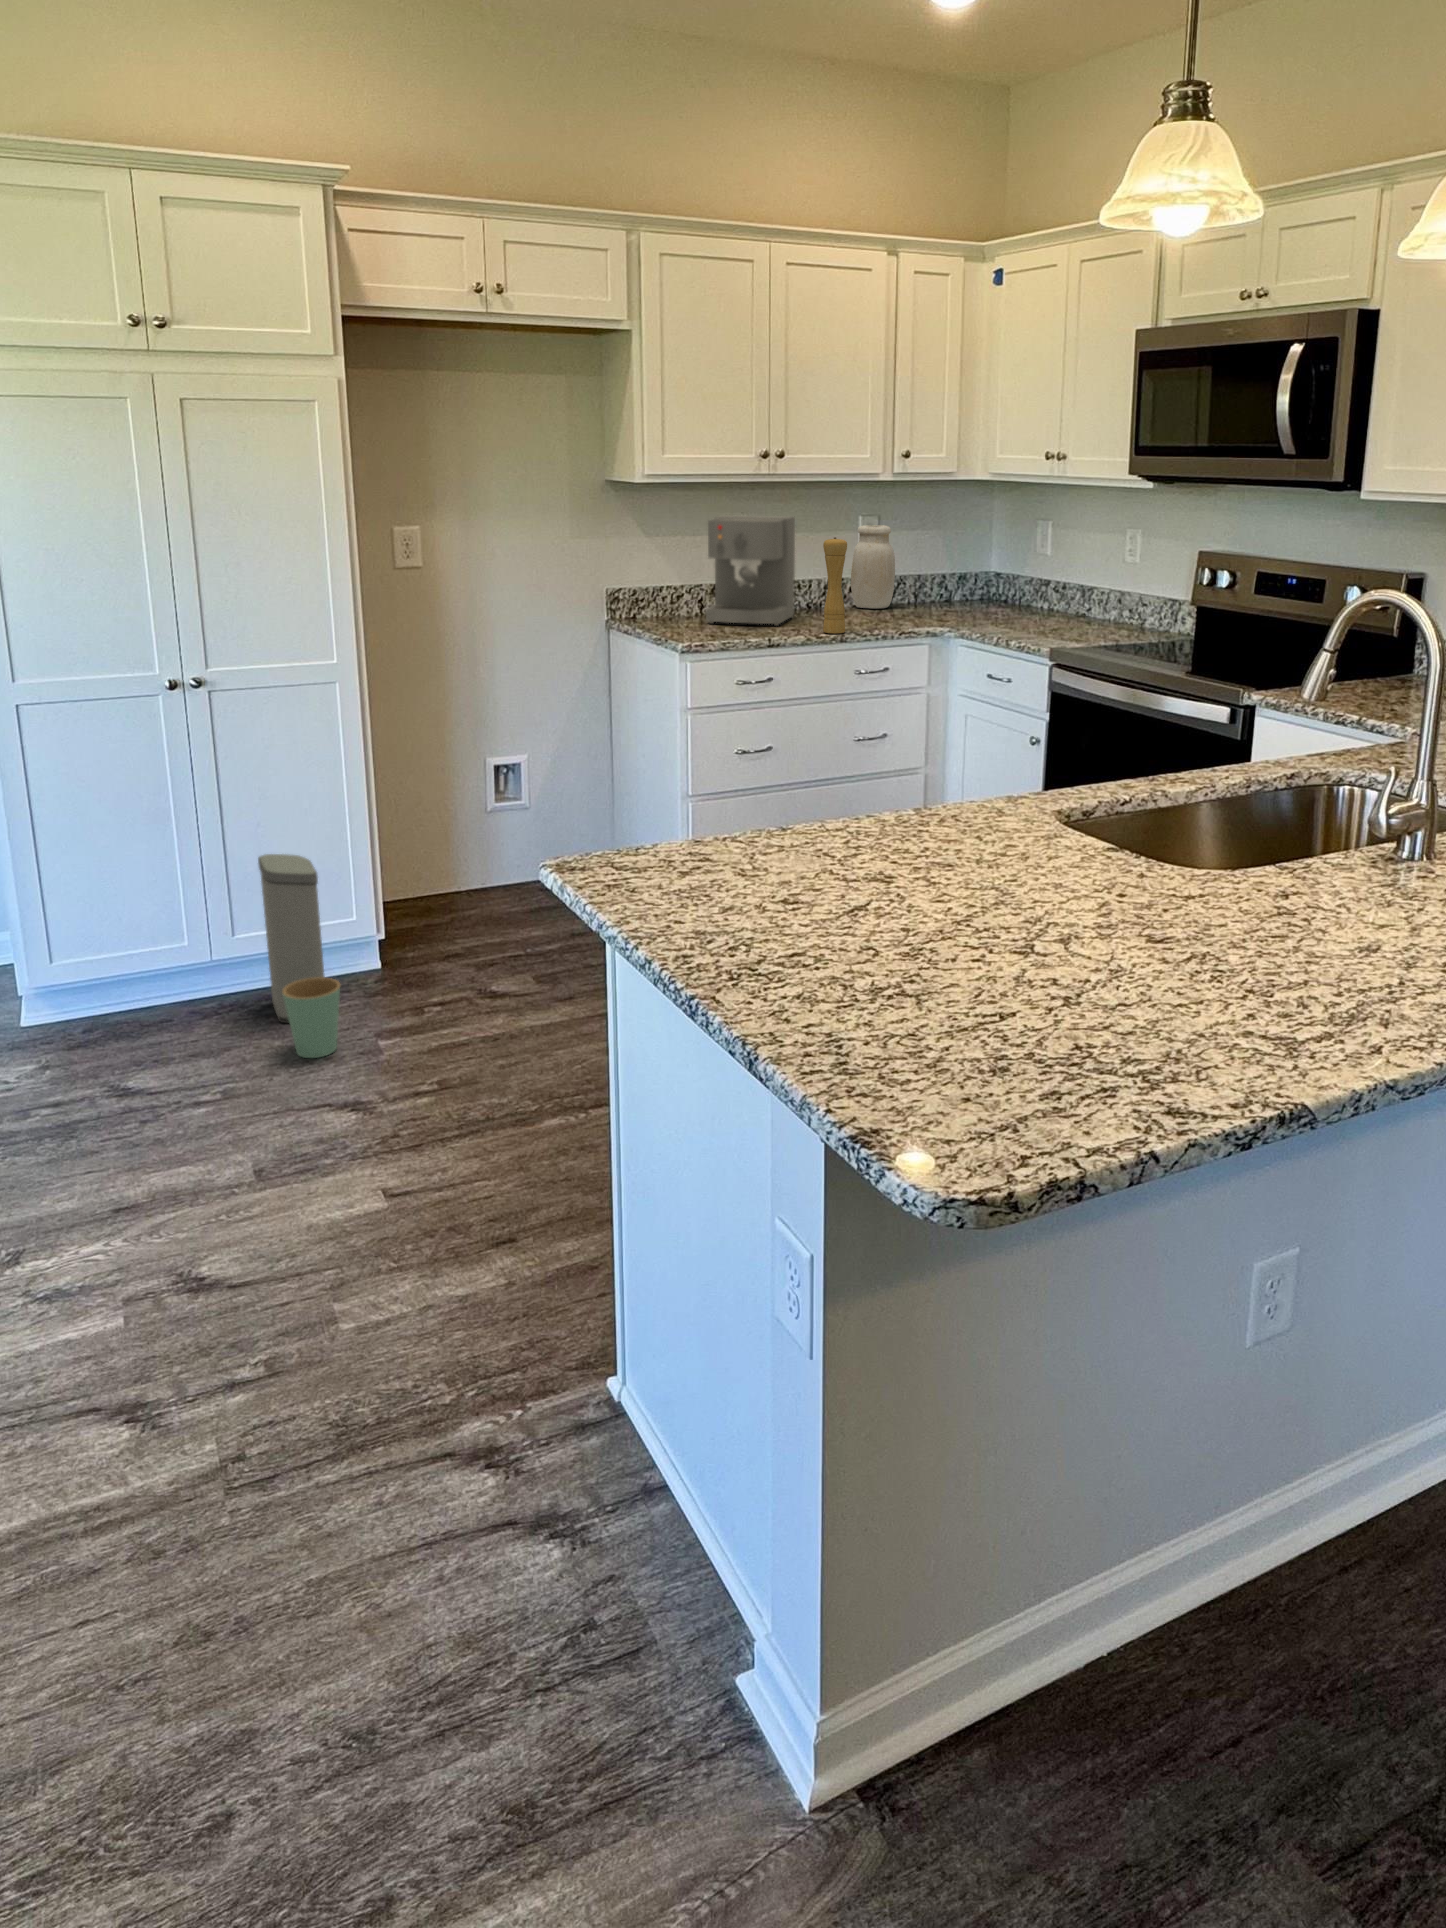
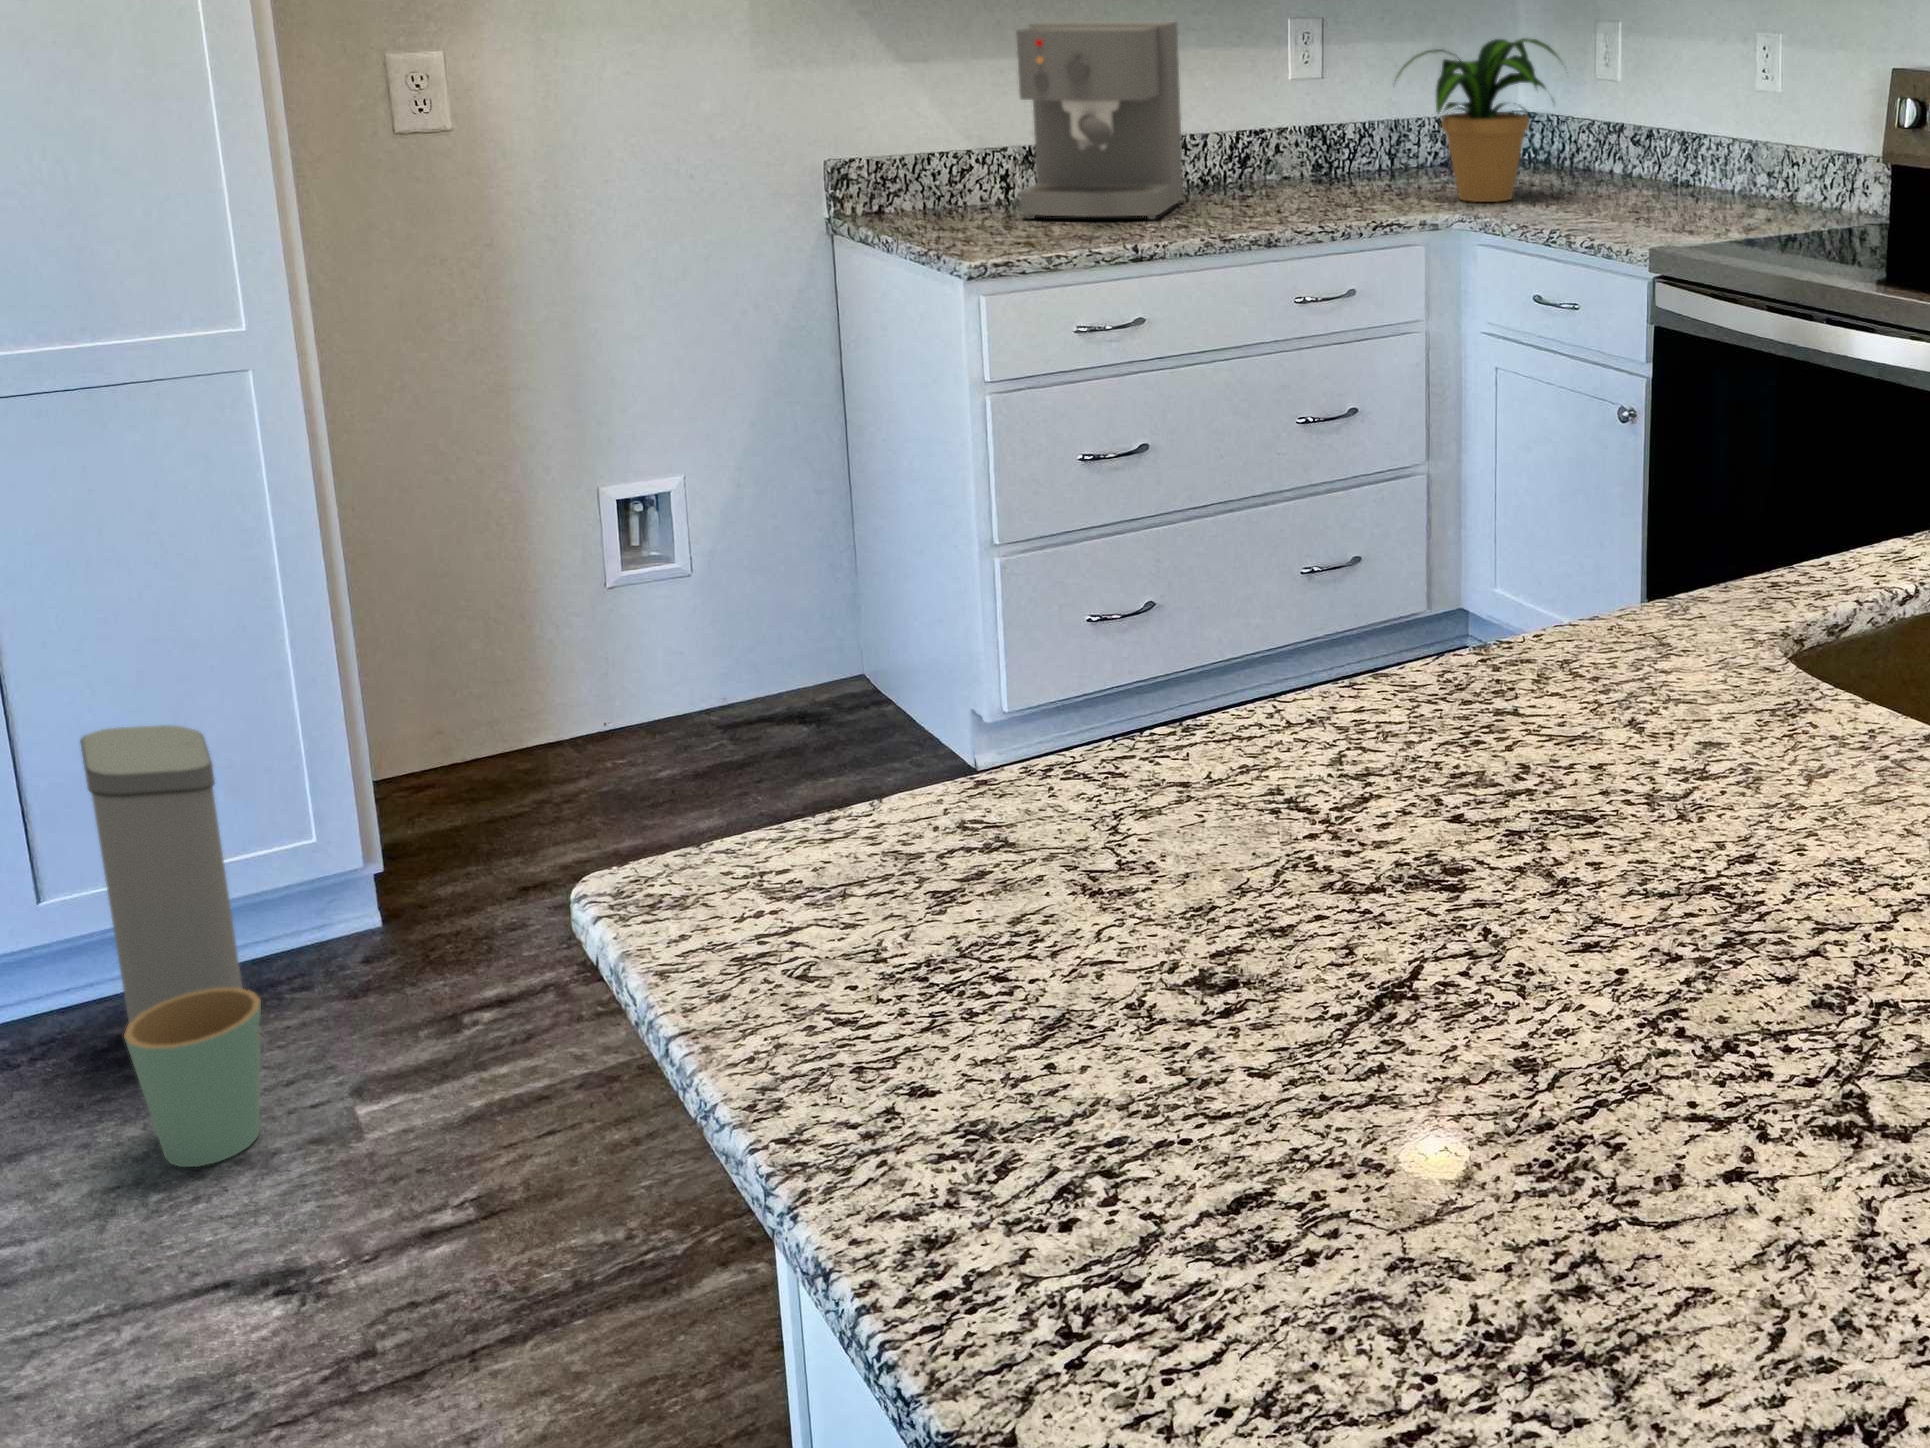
jar: present [851,525,895,609] -> none [1282,35,1359,181]
potted plant: none [914,529,1014,622] -> present [1397,38,1559,202]
pepper mill: present [823,537,847,634] -> none [1232,57,1278,231]

